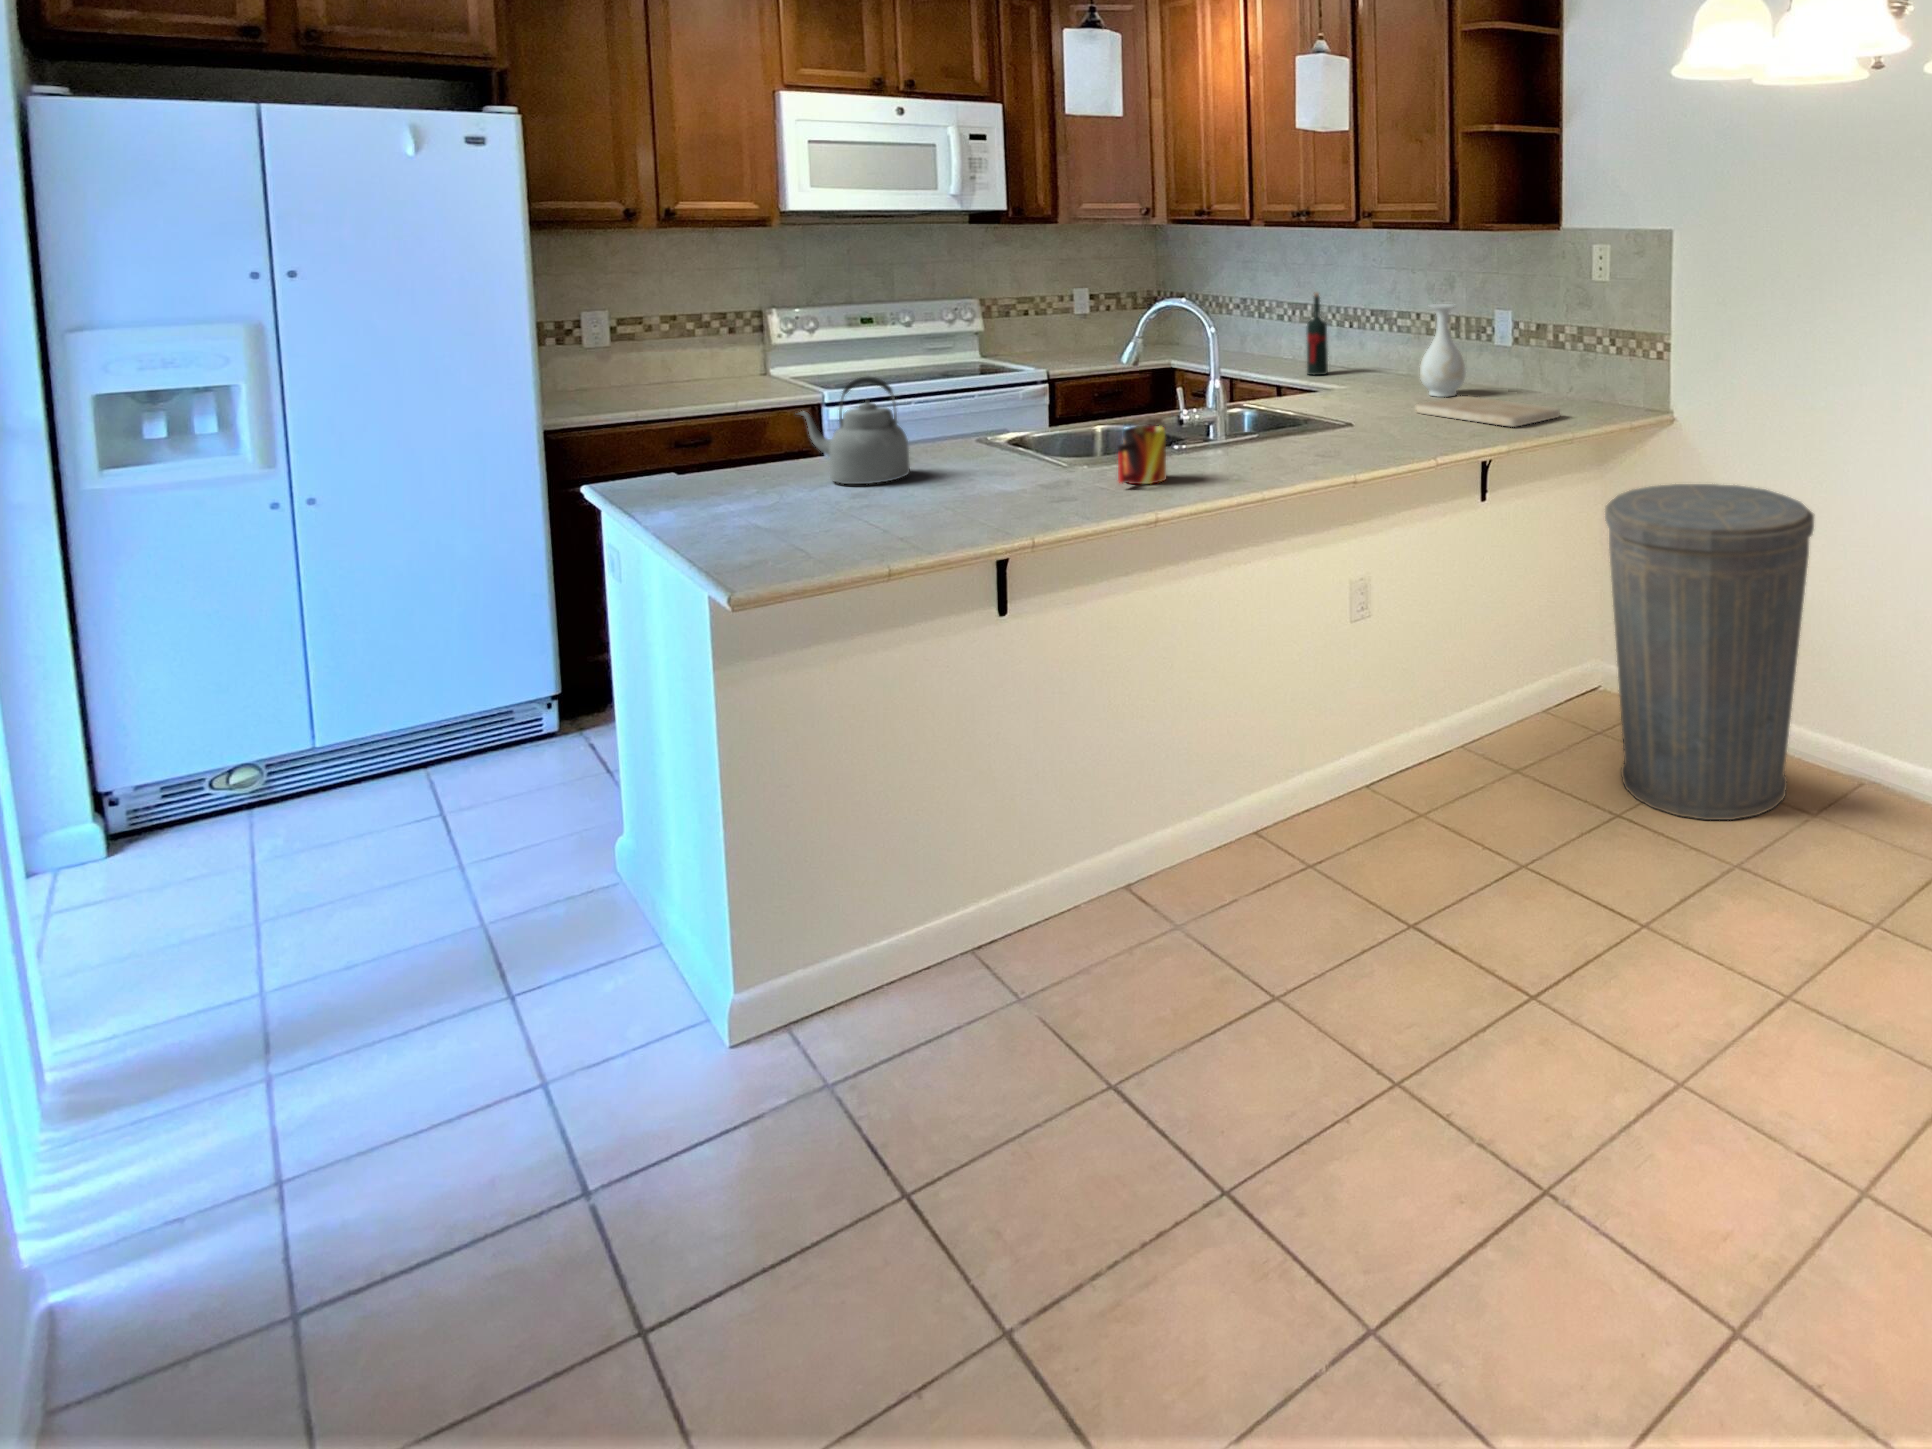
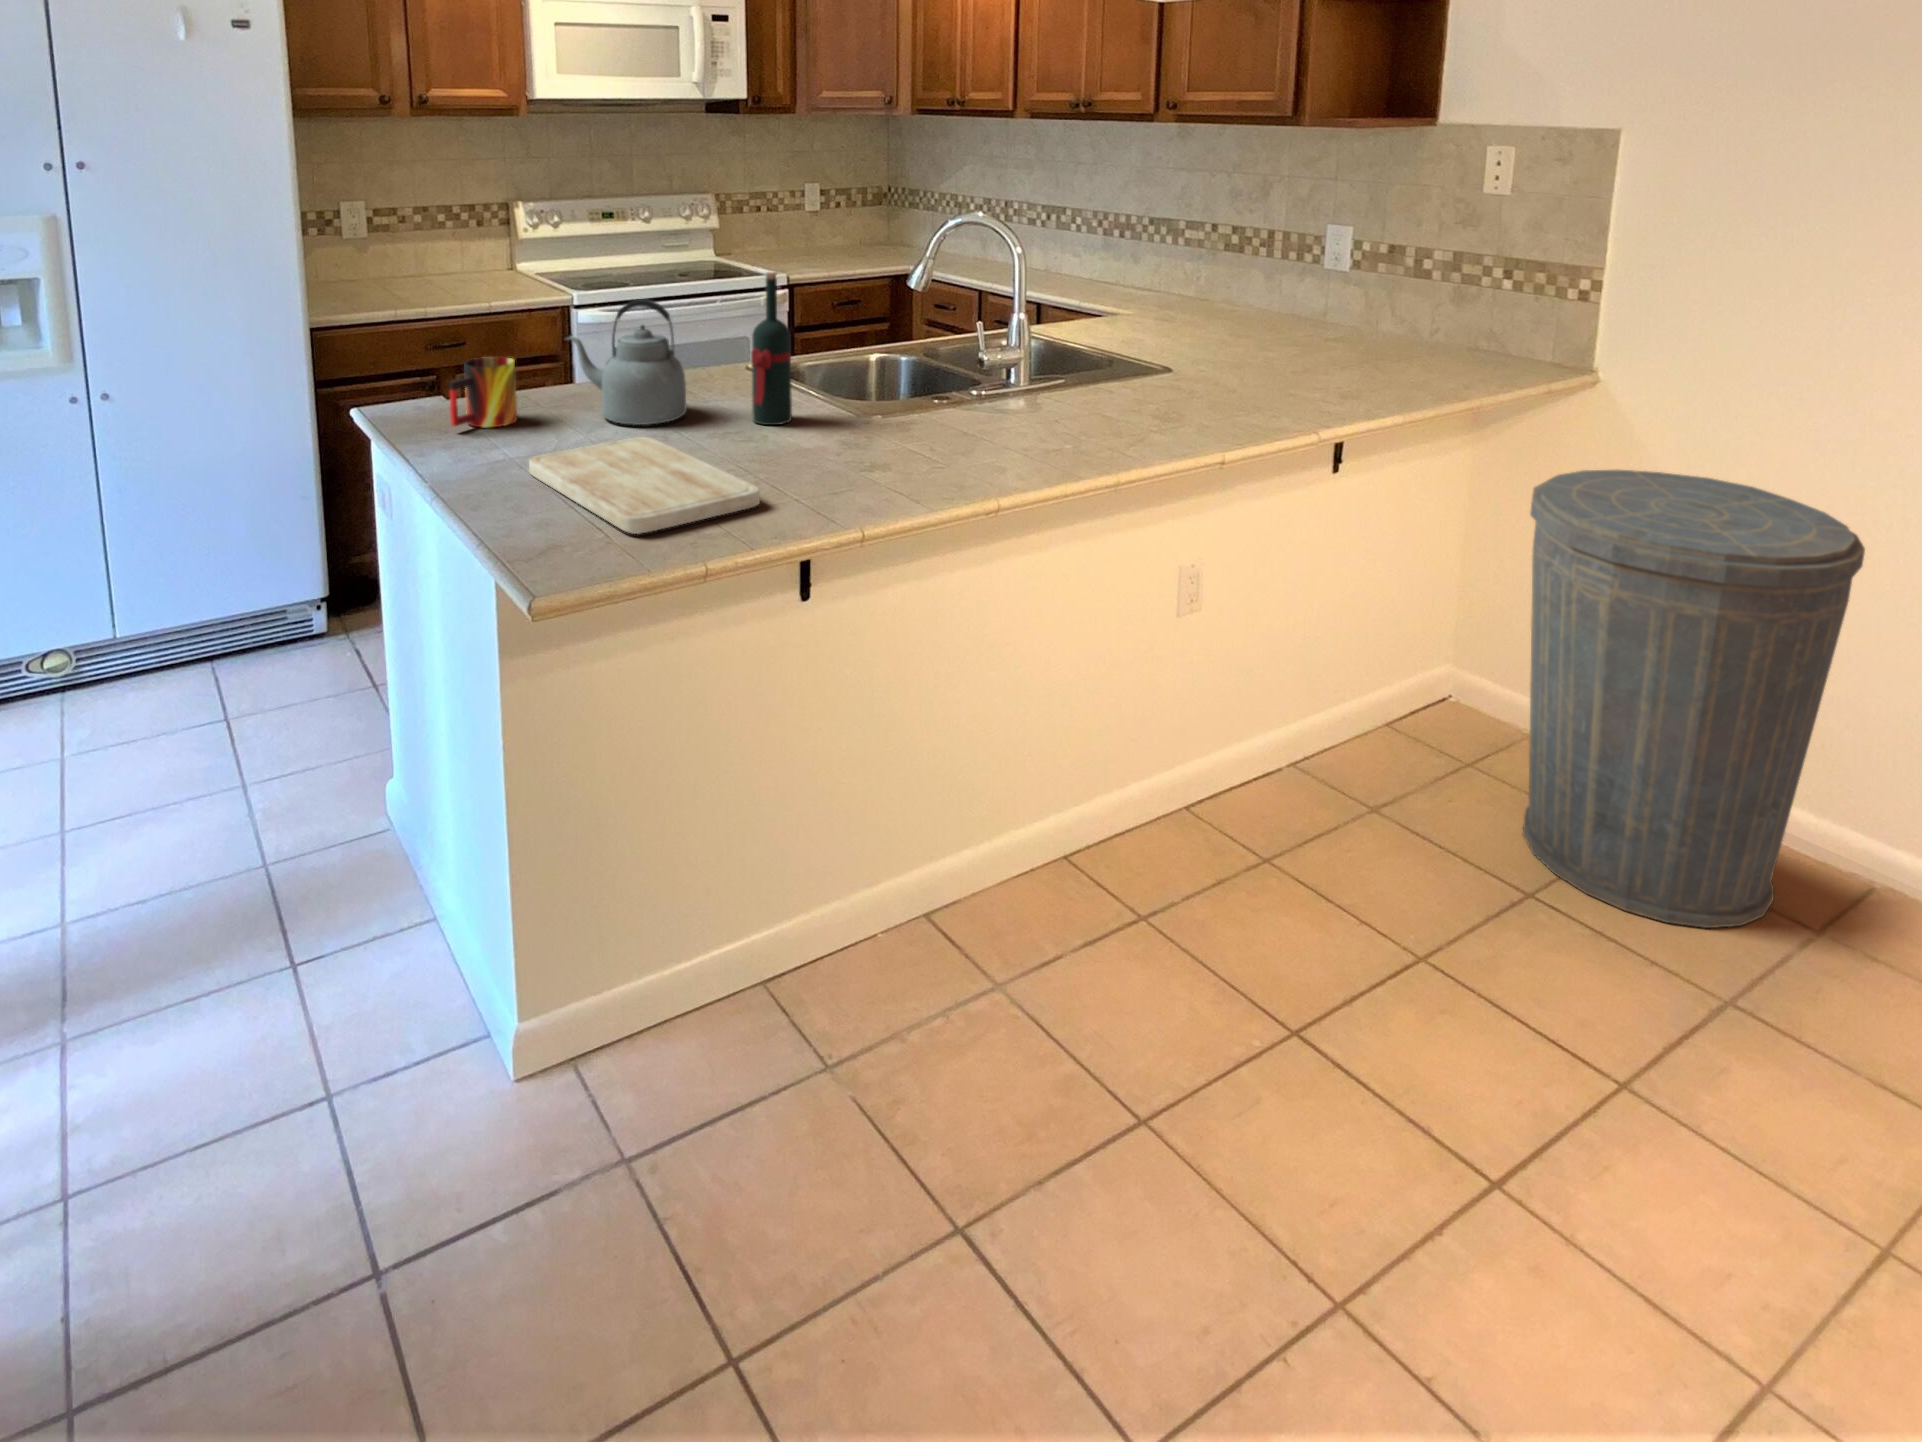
wine bottle: present [1307,293,1328,375] -> present [751,272,792,425]
vase: present [1420,304,1466,397] -> none [1232,218,1289,331]
cutting board: present [1416,396,1560,427] -> present [529,437,760,534]
mug: present [1118,426,1166,484] -> present [449,357,517,428]

